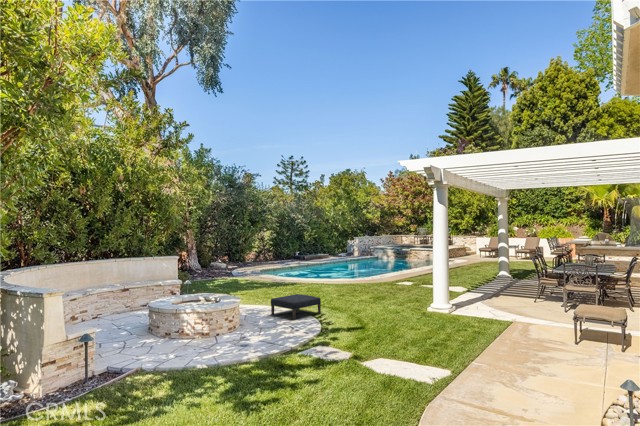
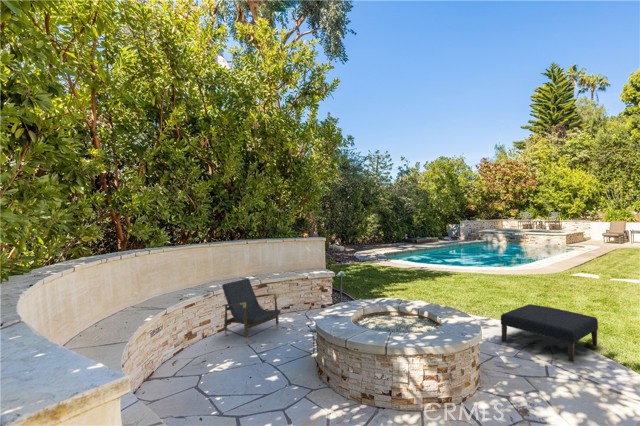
lounge chair: none [95,285,136,324] -> present [222,279,281,343]

